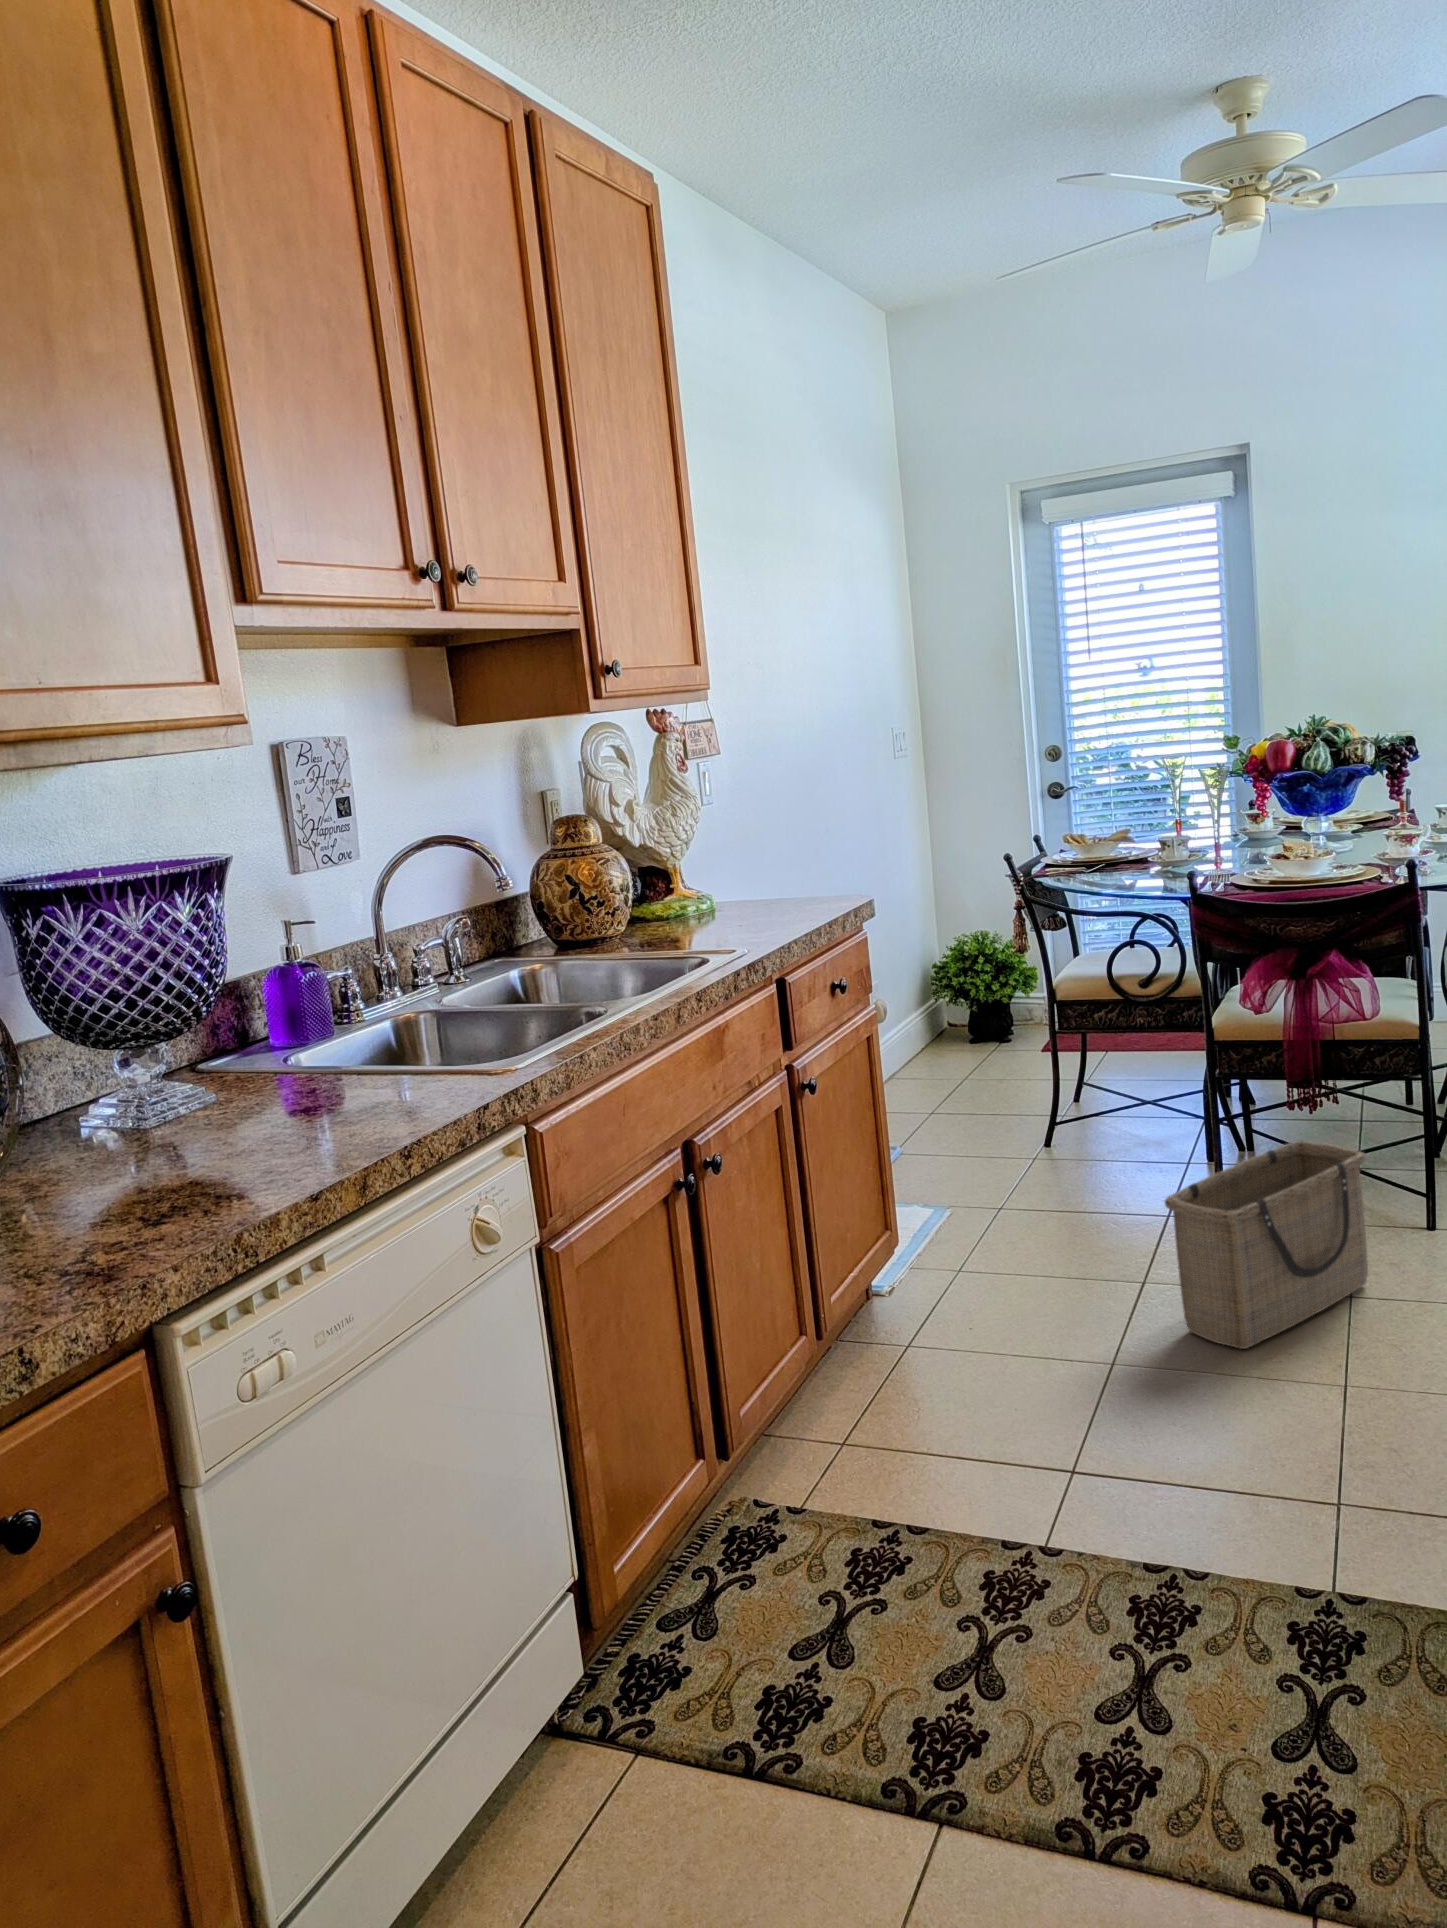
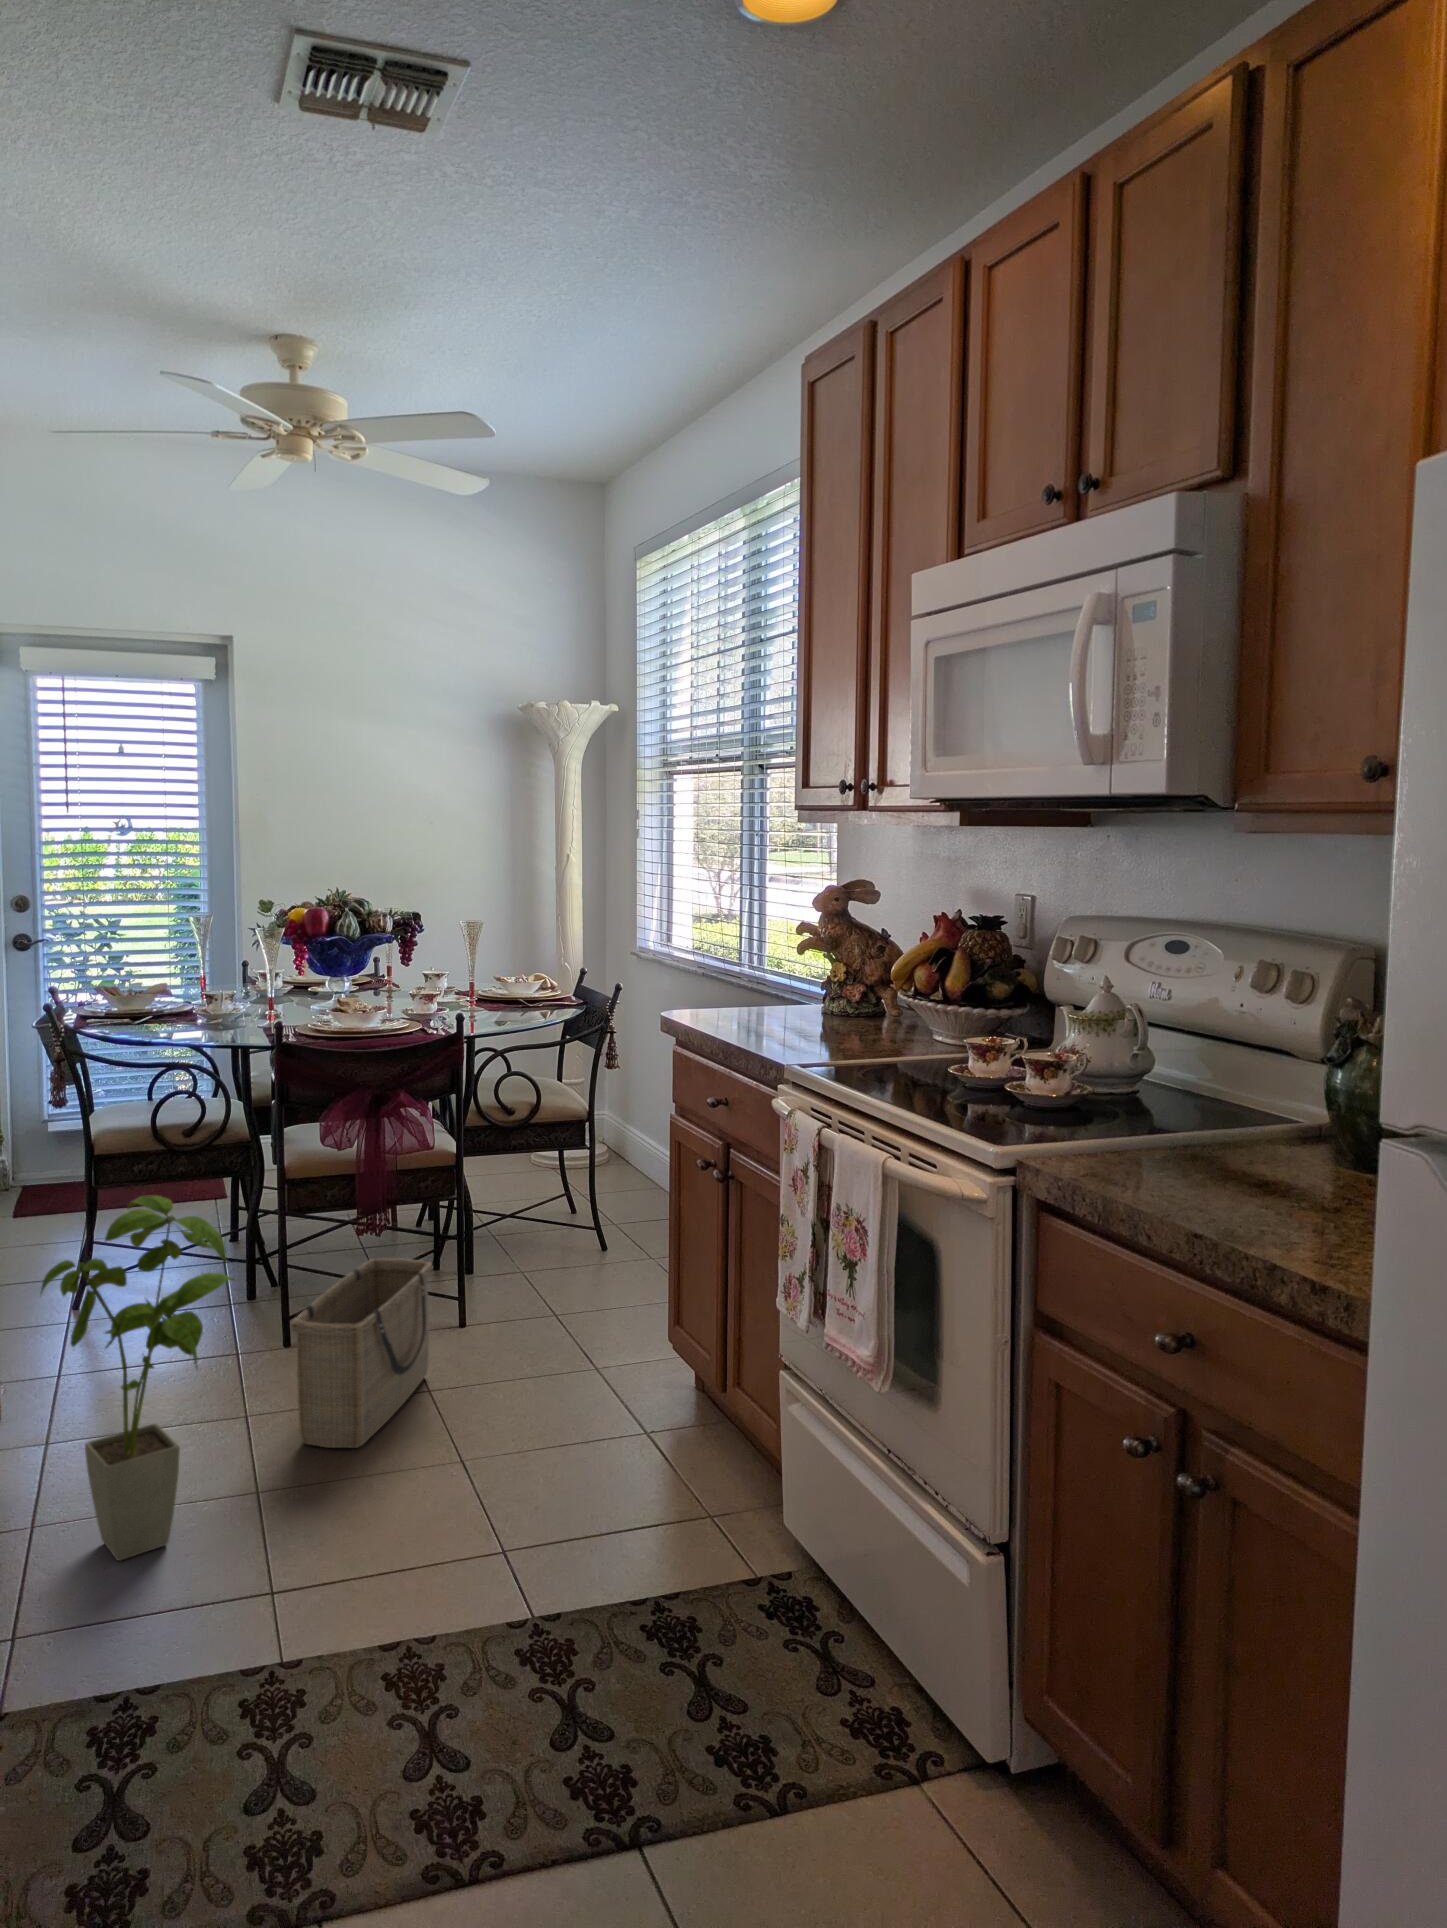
house plant: none [883,1051,1079,1403] -> present [40,1195,235,1561]

